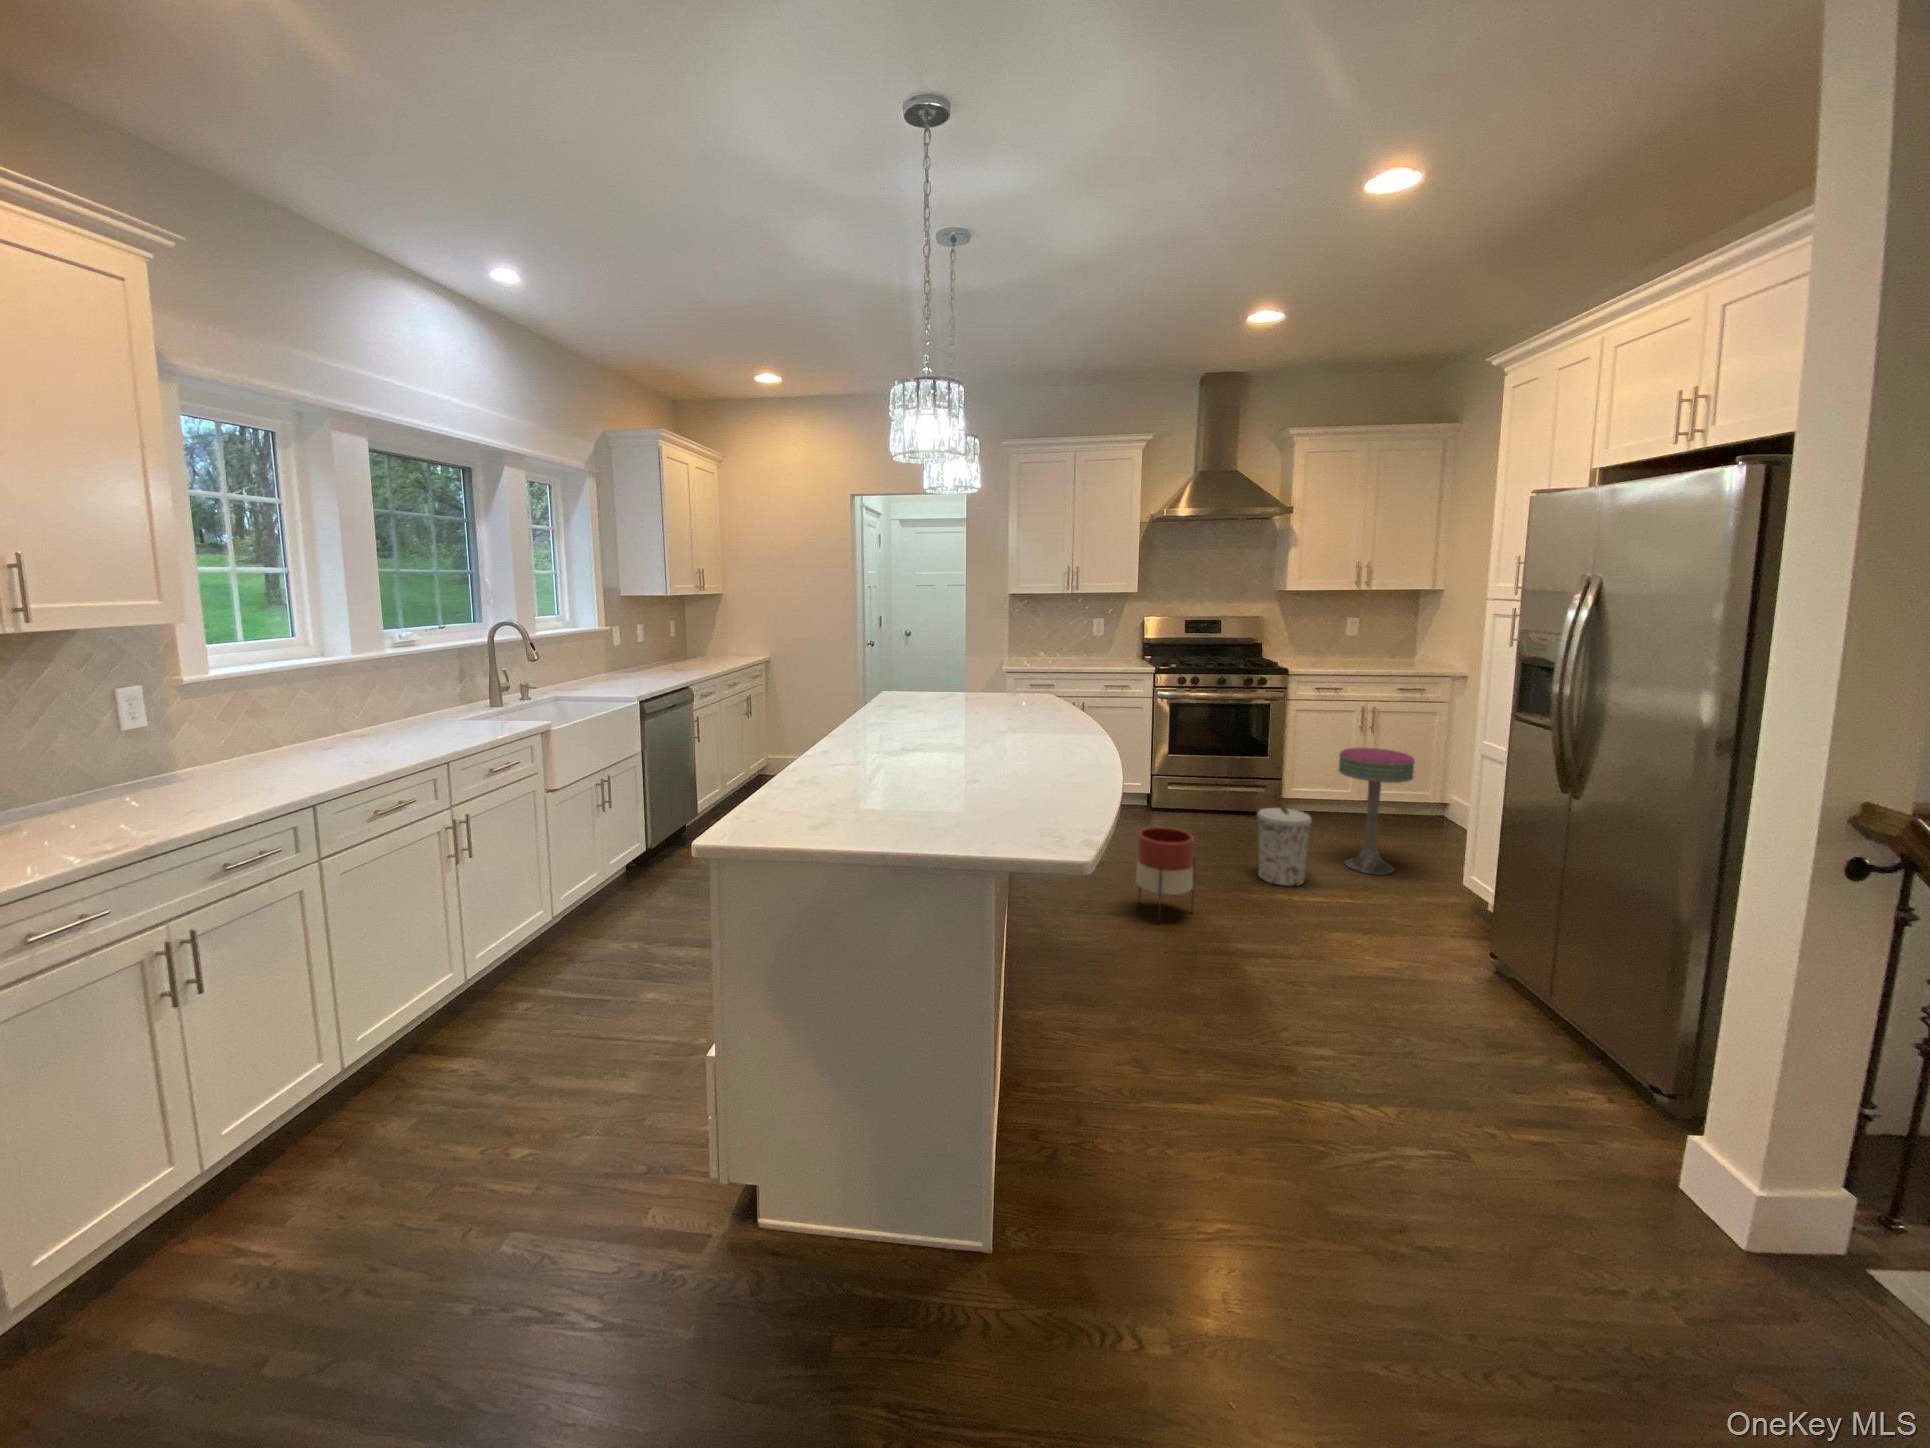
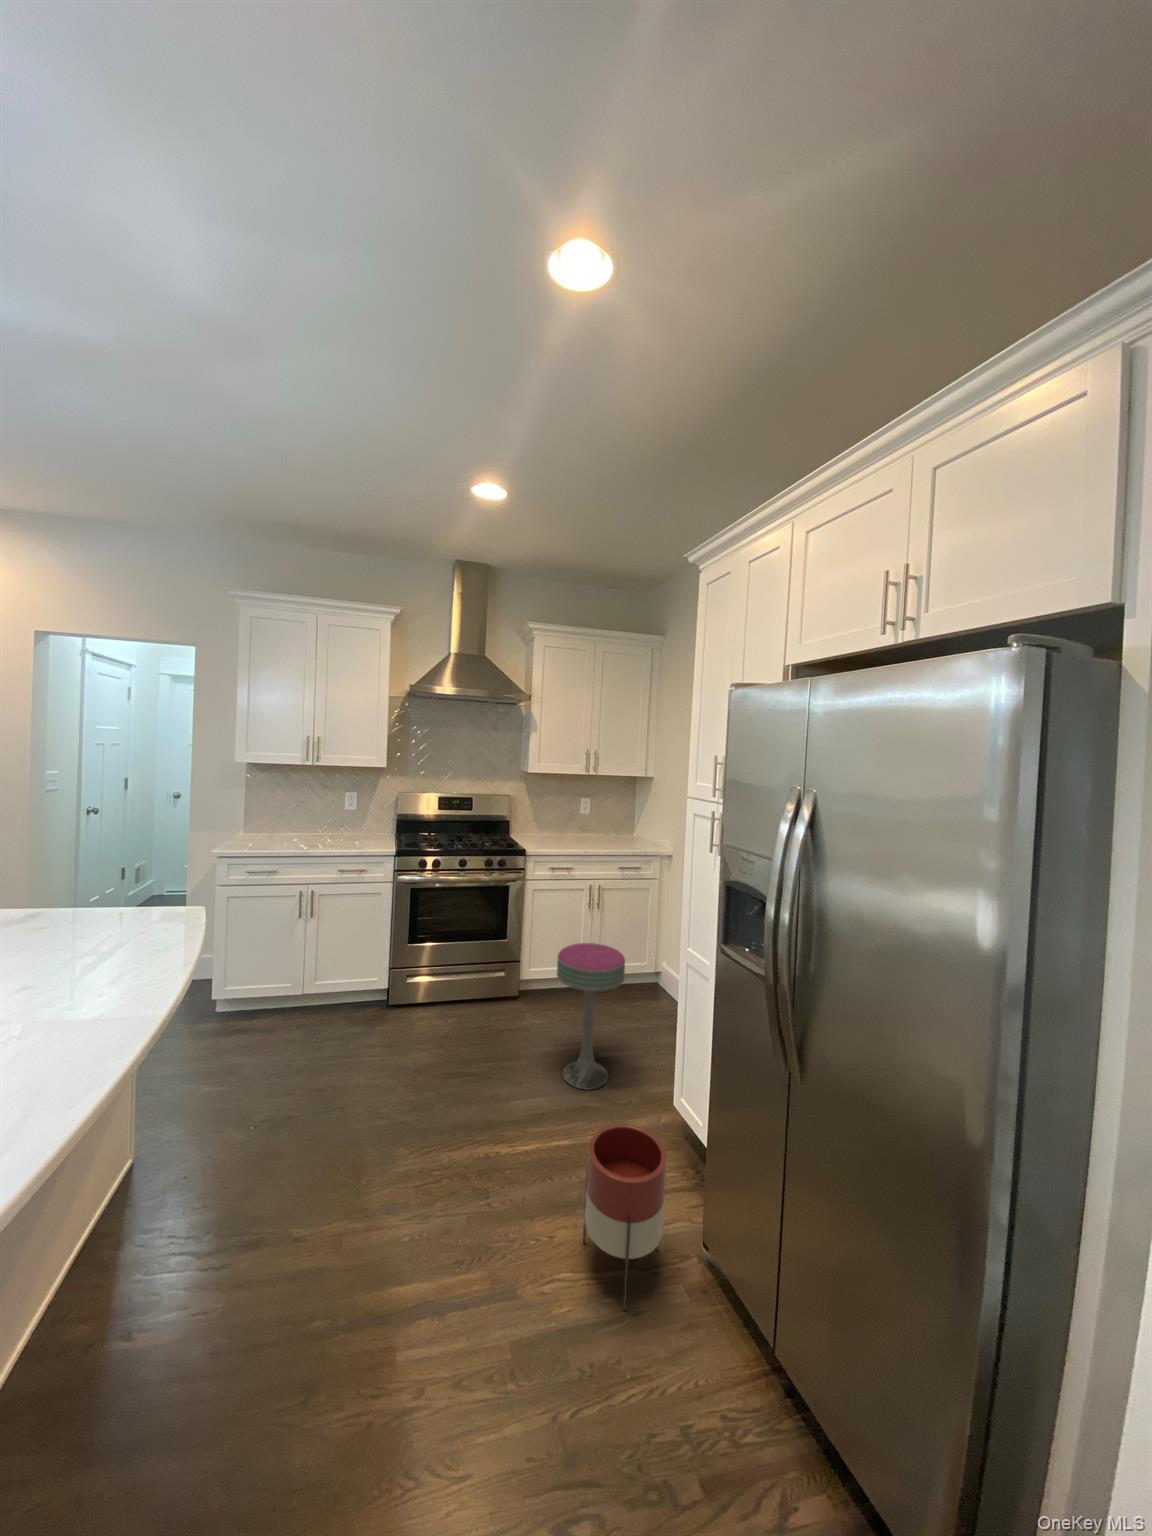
trash can: present [1257,807,1312,886] -> none [462,1031,521,1140]
planter: present [1136,827,1195,923] -> present [583,1124,667,1311]

